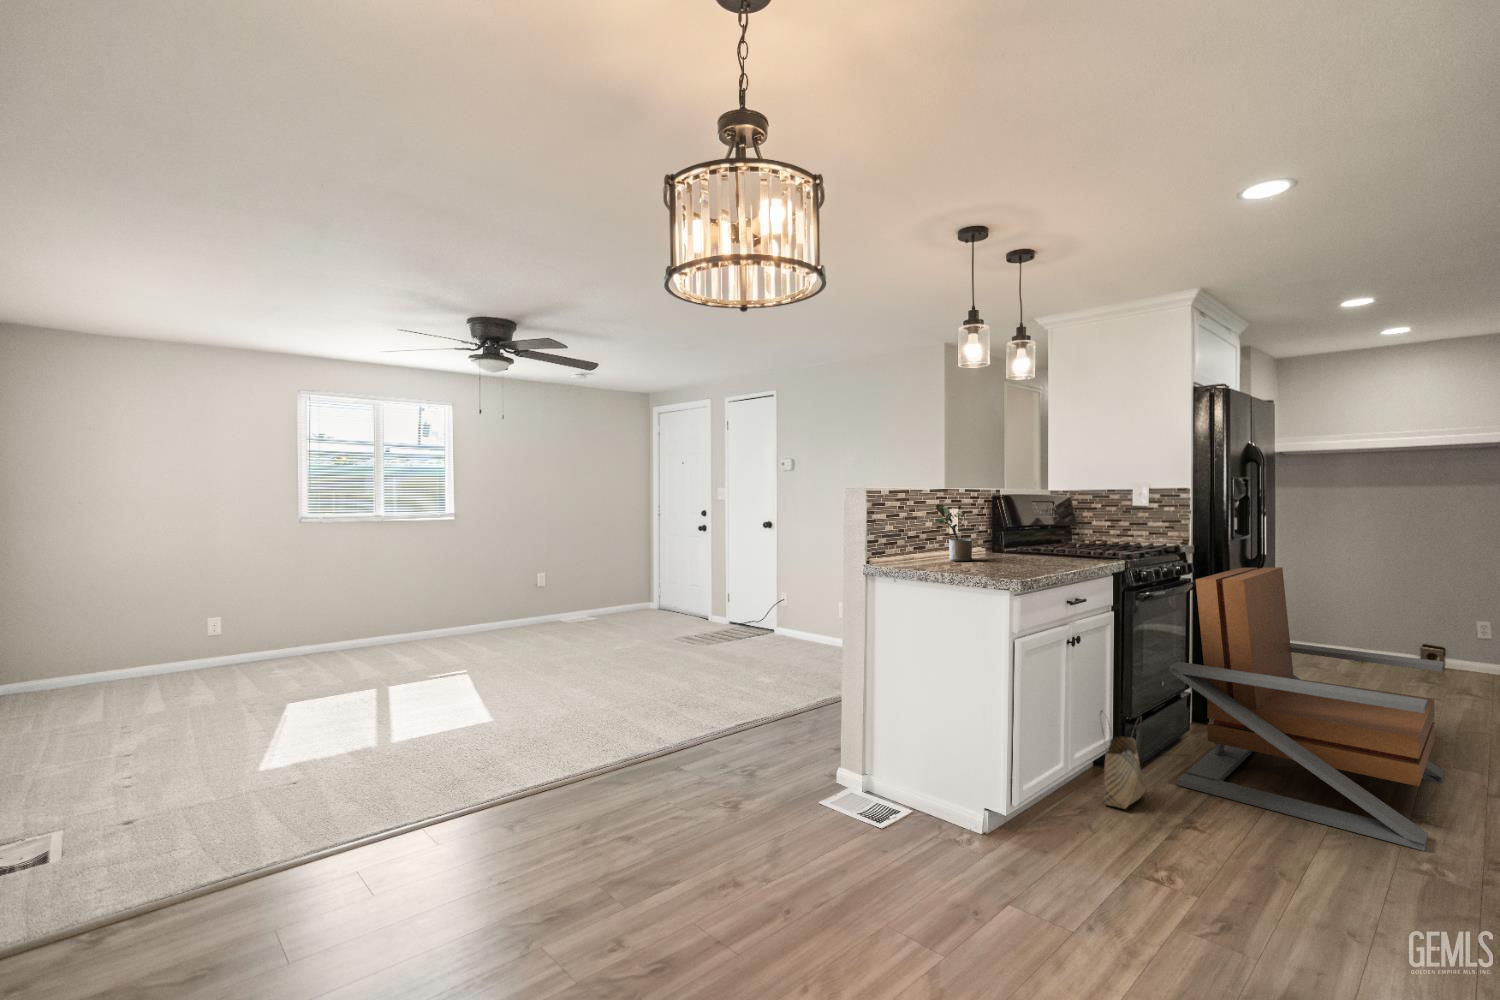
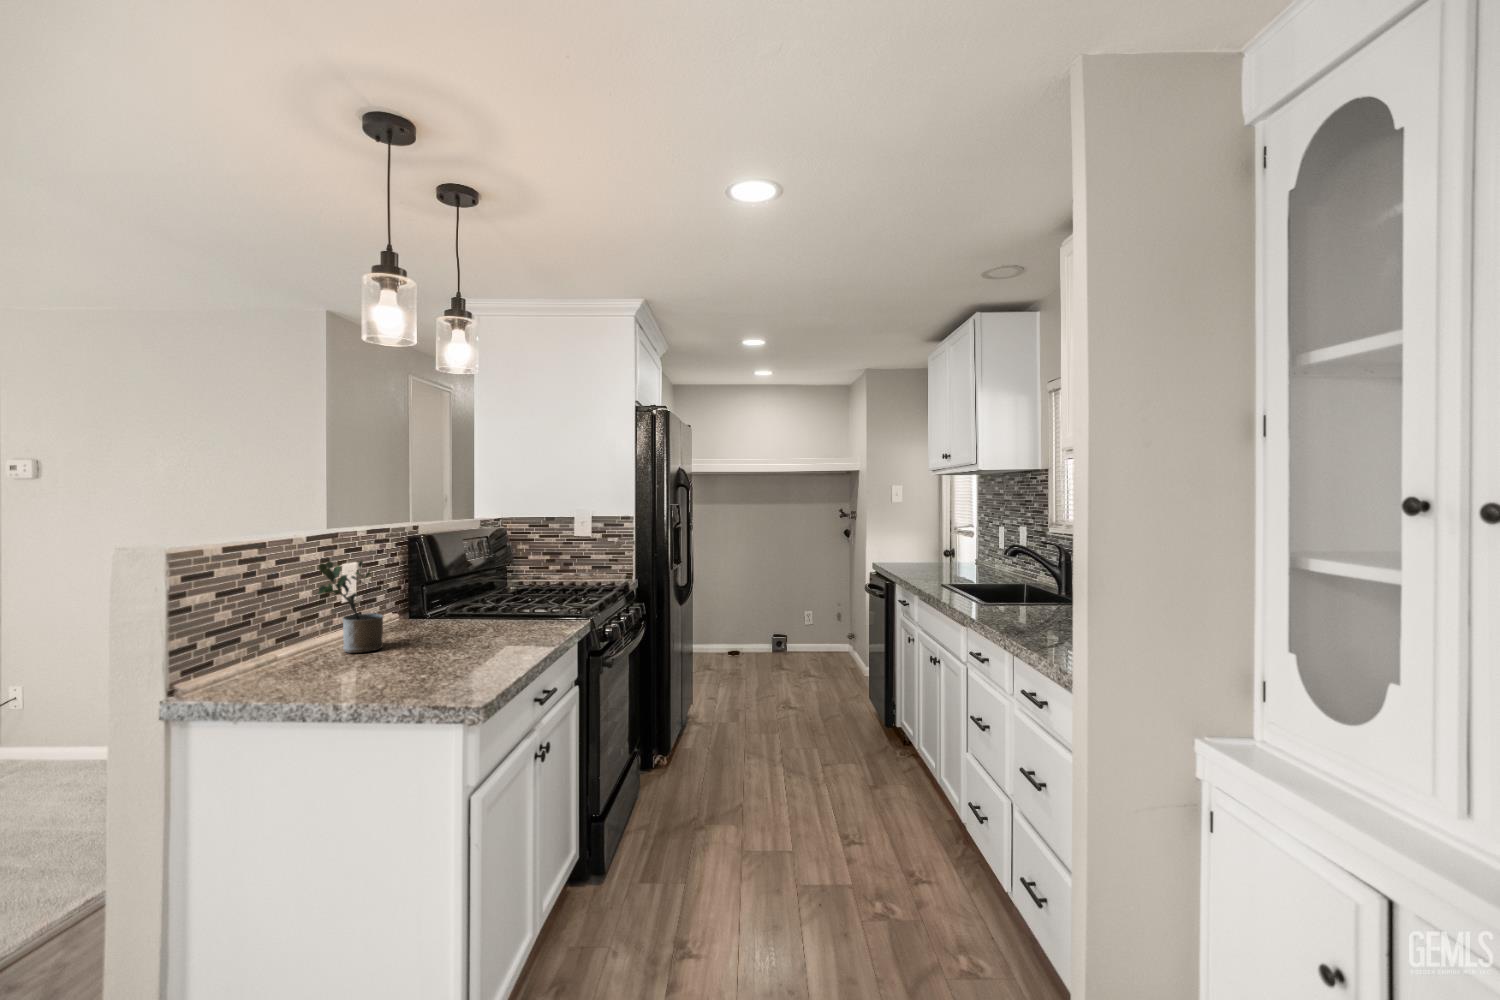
lounge chair: present [1169,567,1444,851] -> none [638,599,863,885]
woven basket: present [1100,711,1146,809] -> none [570,826,621,963]

